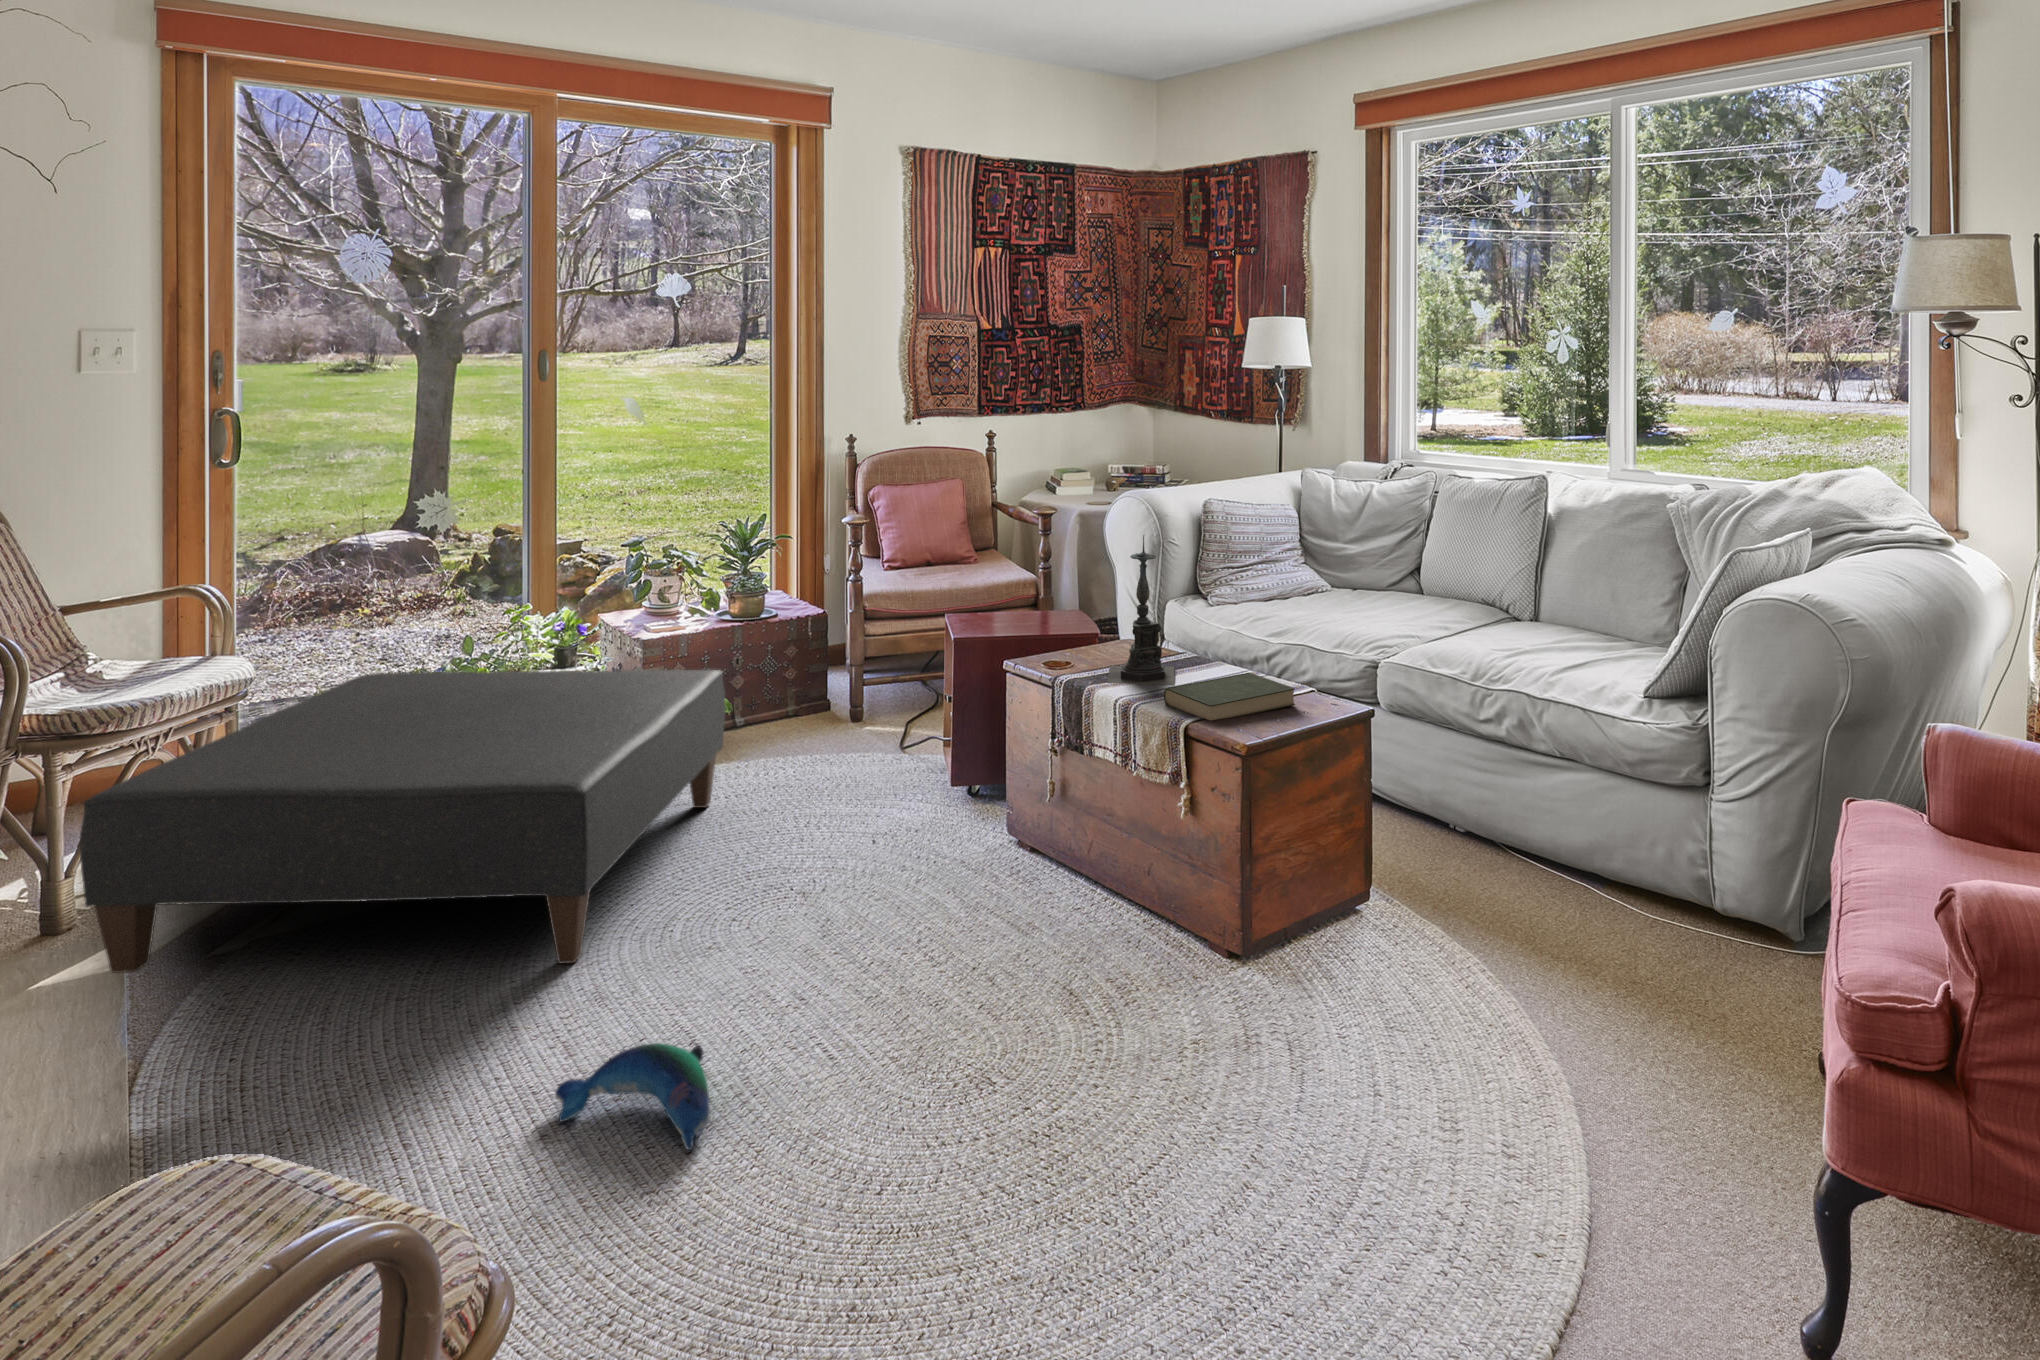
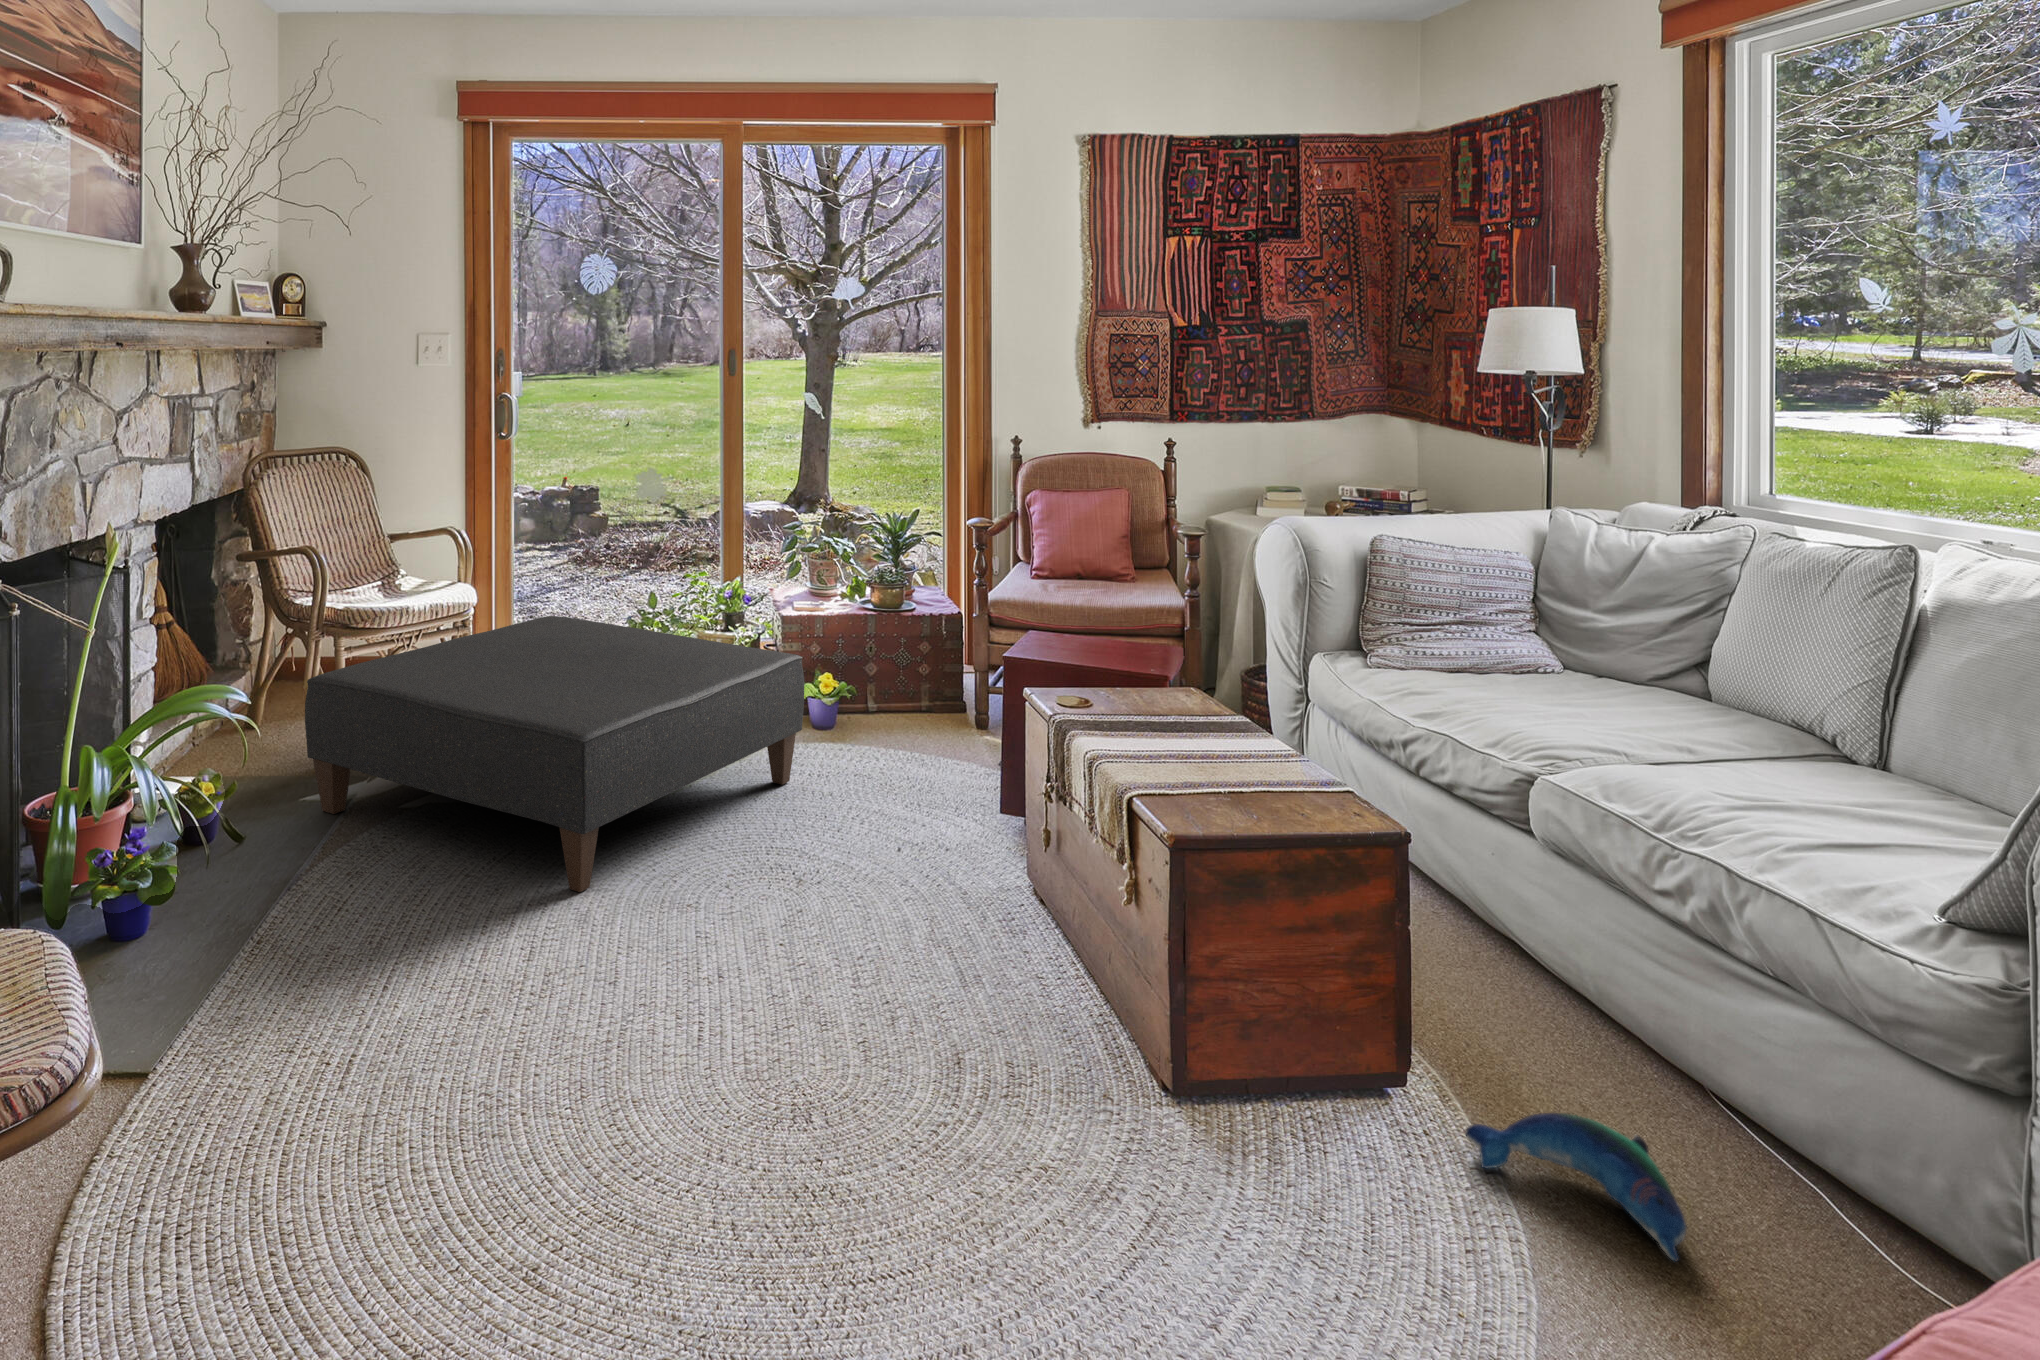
candle holder: present [1107,535,1175,685] -> none [1111,567,1217,750]
book: present [1164,673,1295,720] -> none [1144,750,1308,803]
plush toy: present [555,1043,710,1150] -> present [1465,1113,1686,1261]

